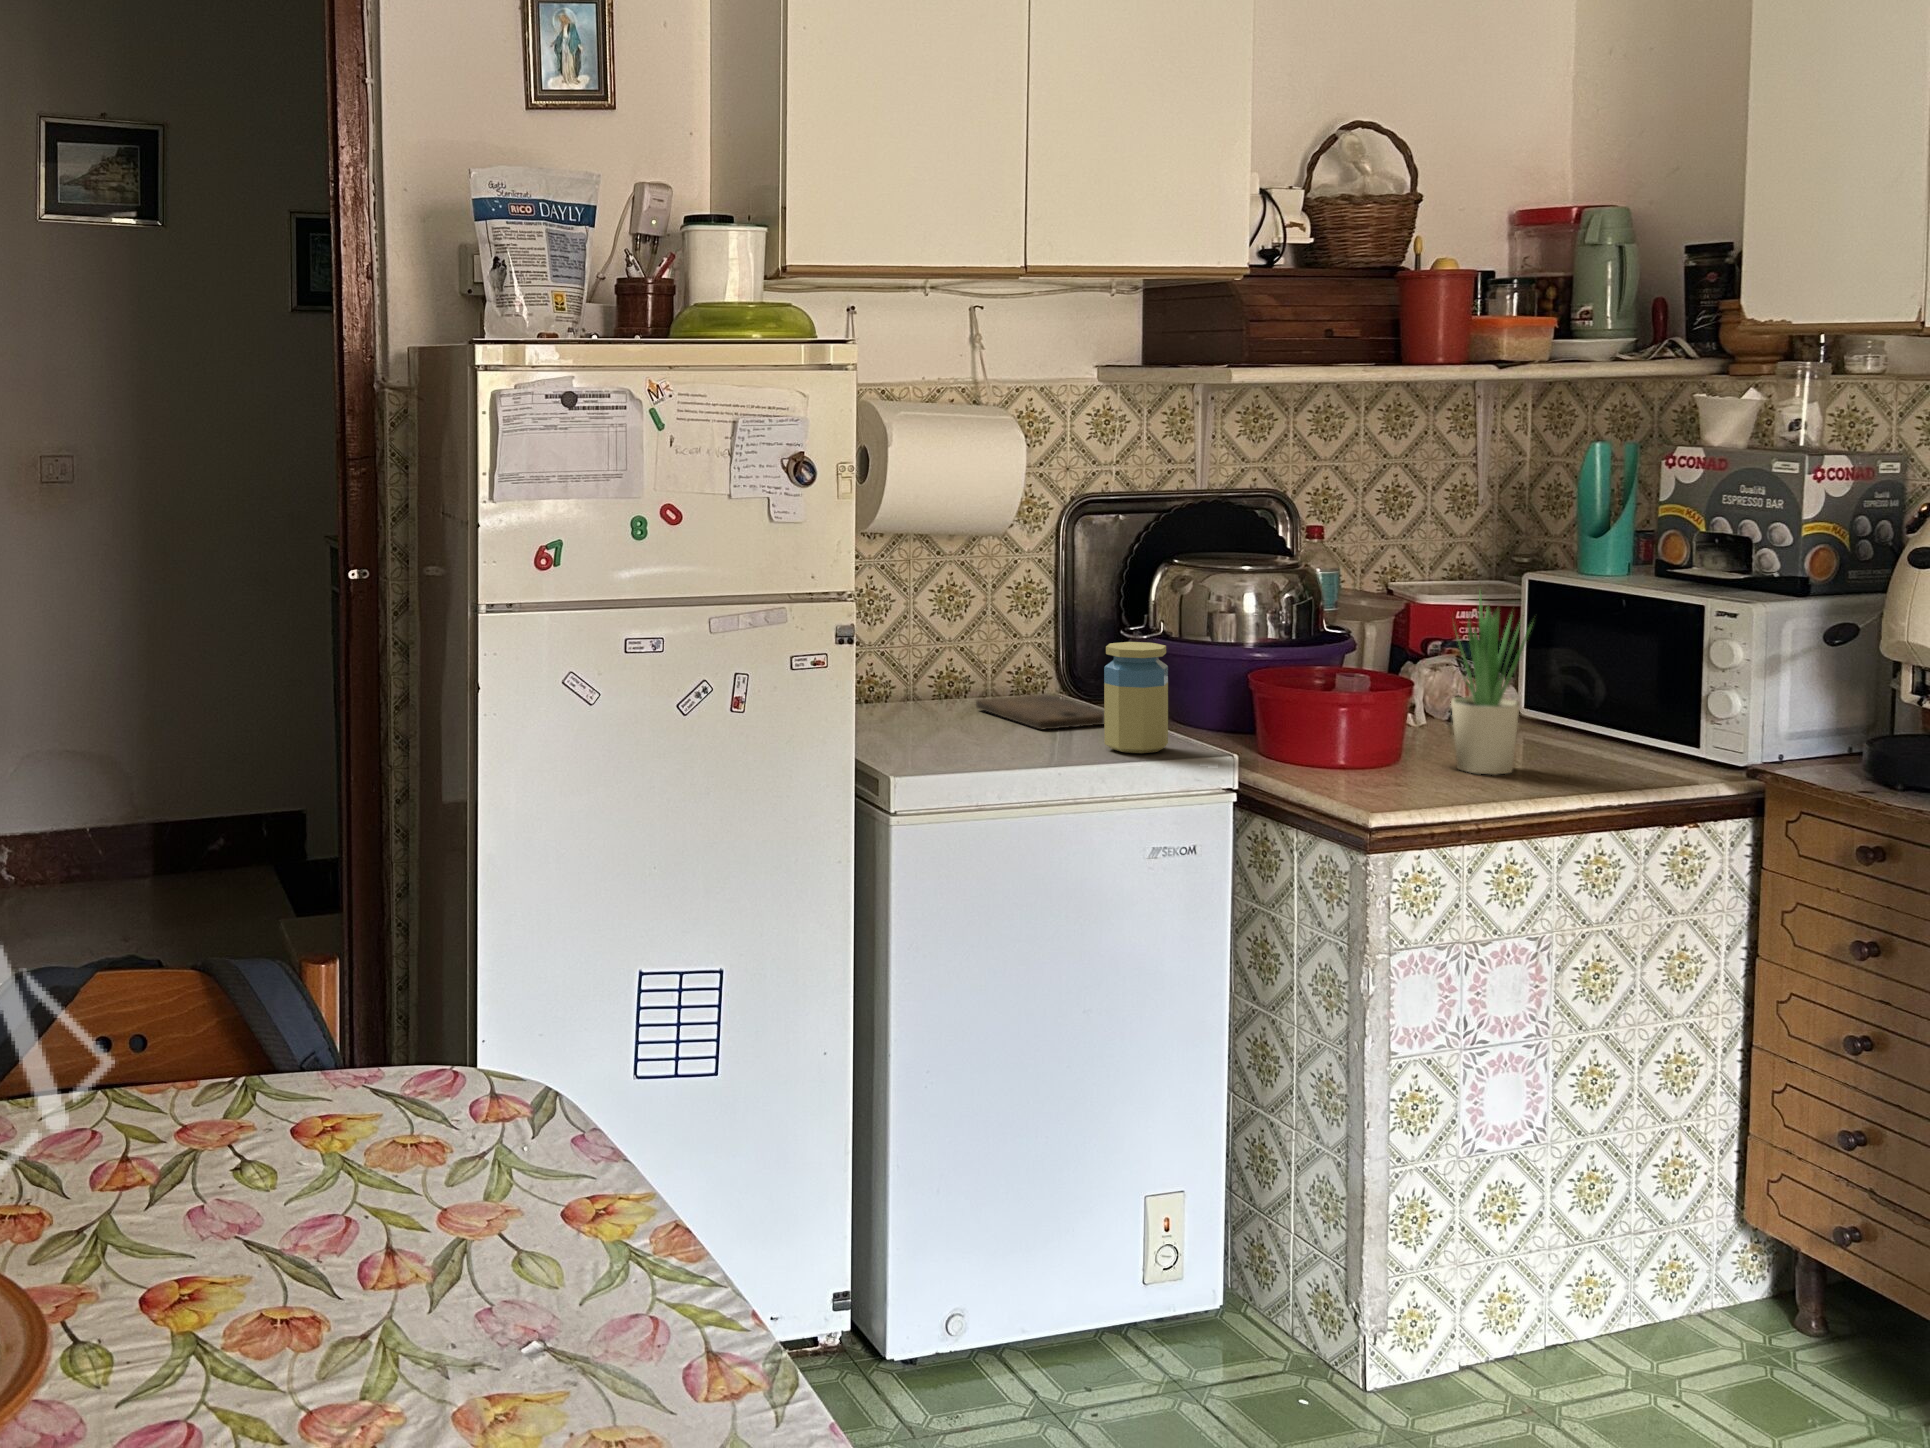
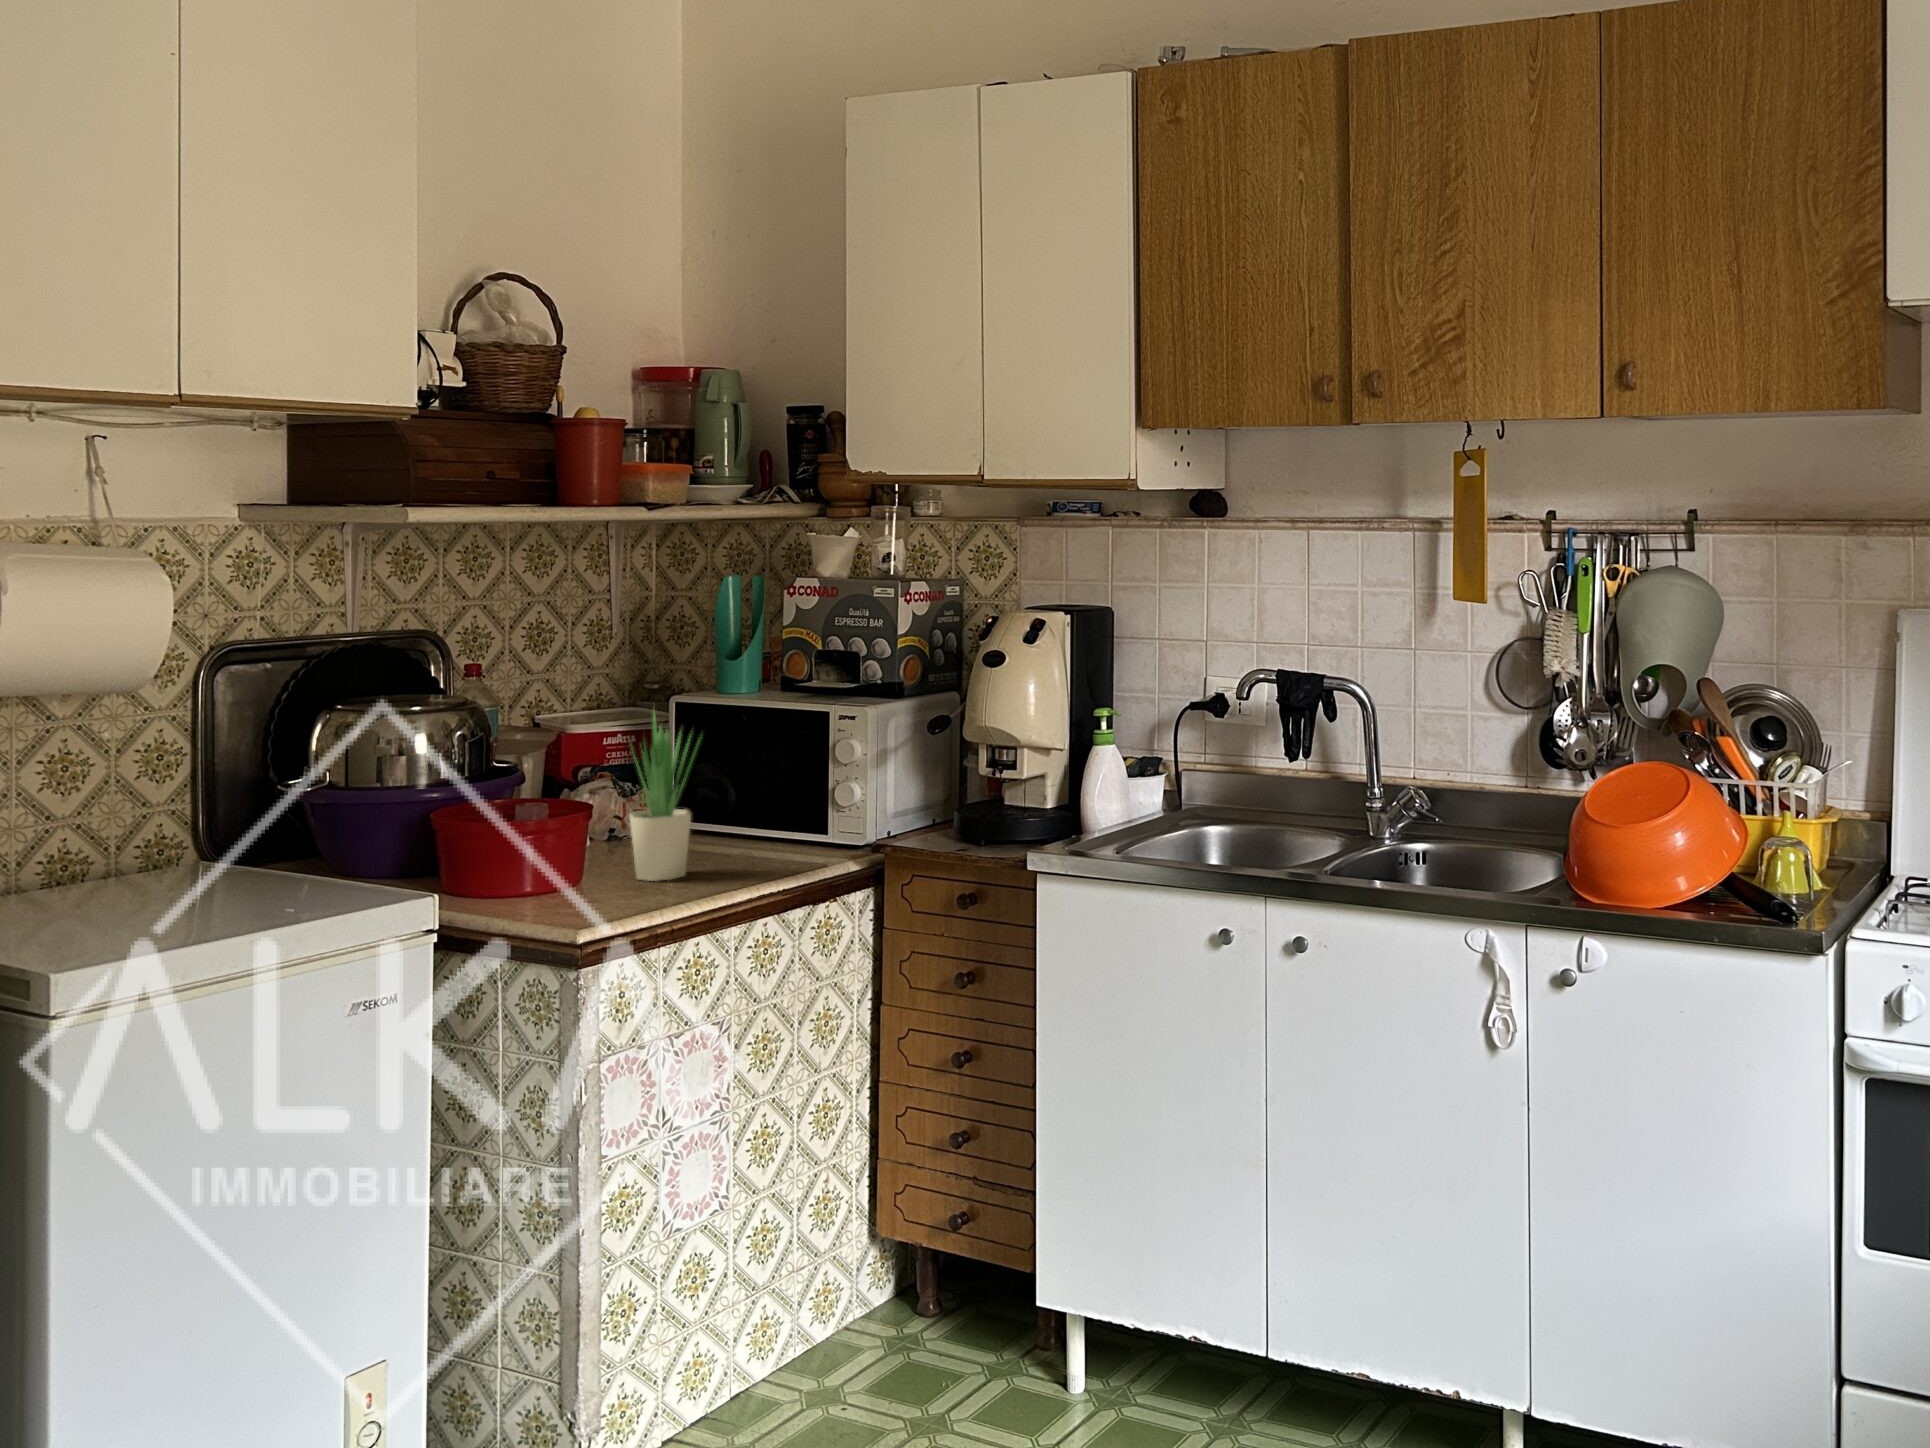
jar: present [1104,642,1168,753] -> none [287,790,359,909]
cutting board: present [976,694,1105,729] -> none [103,863,284,900]

